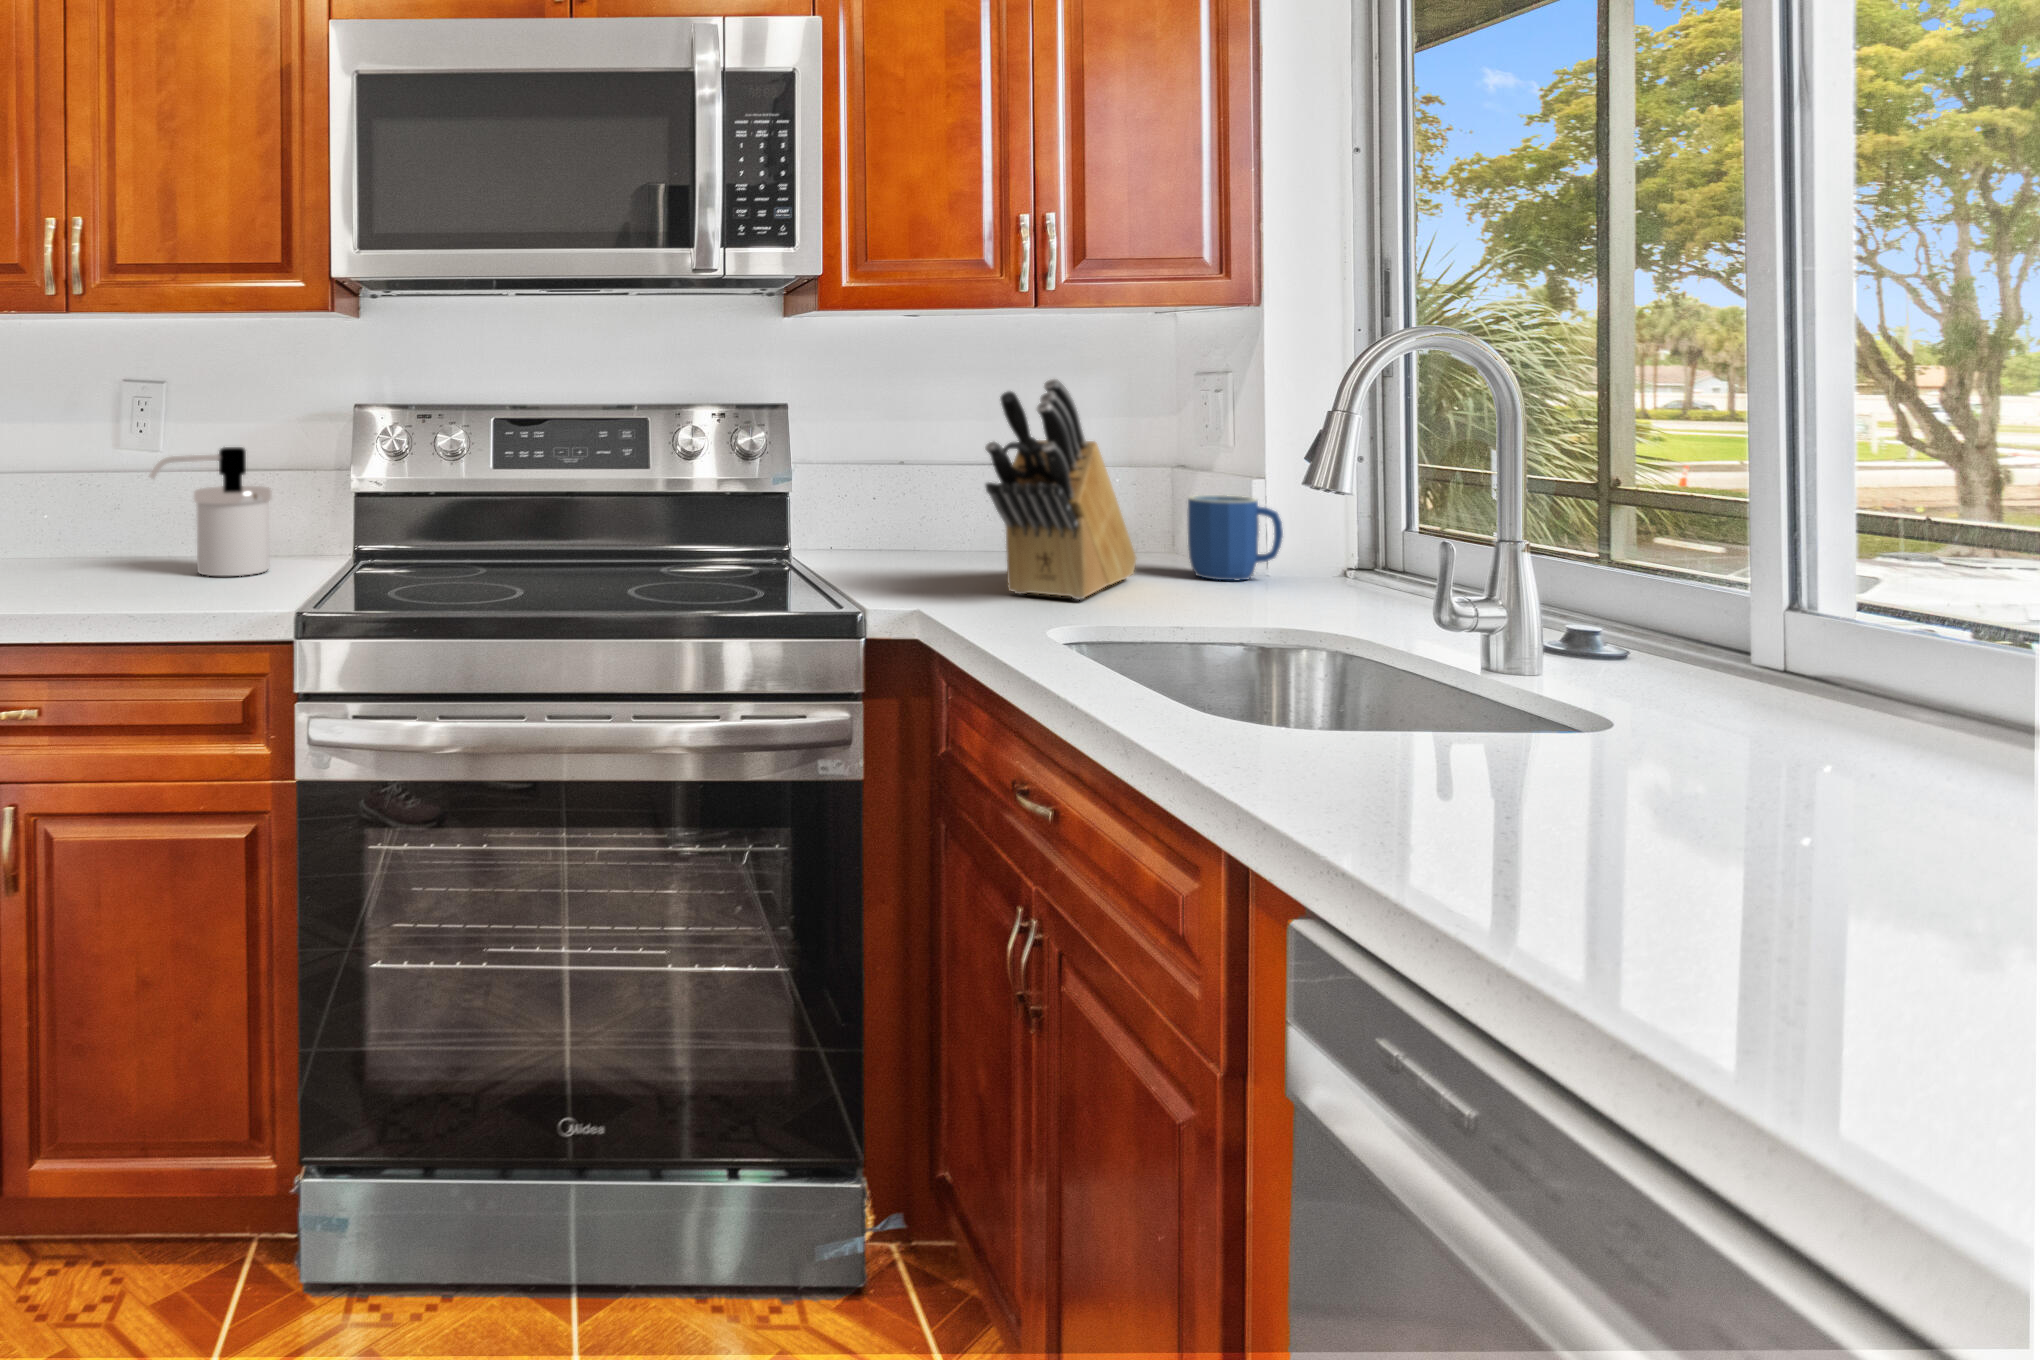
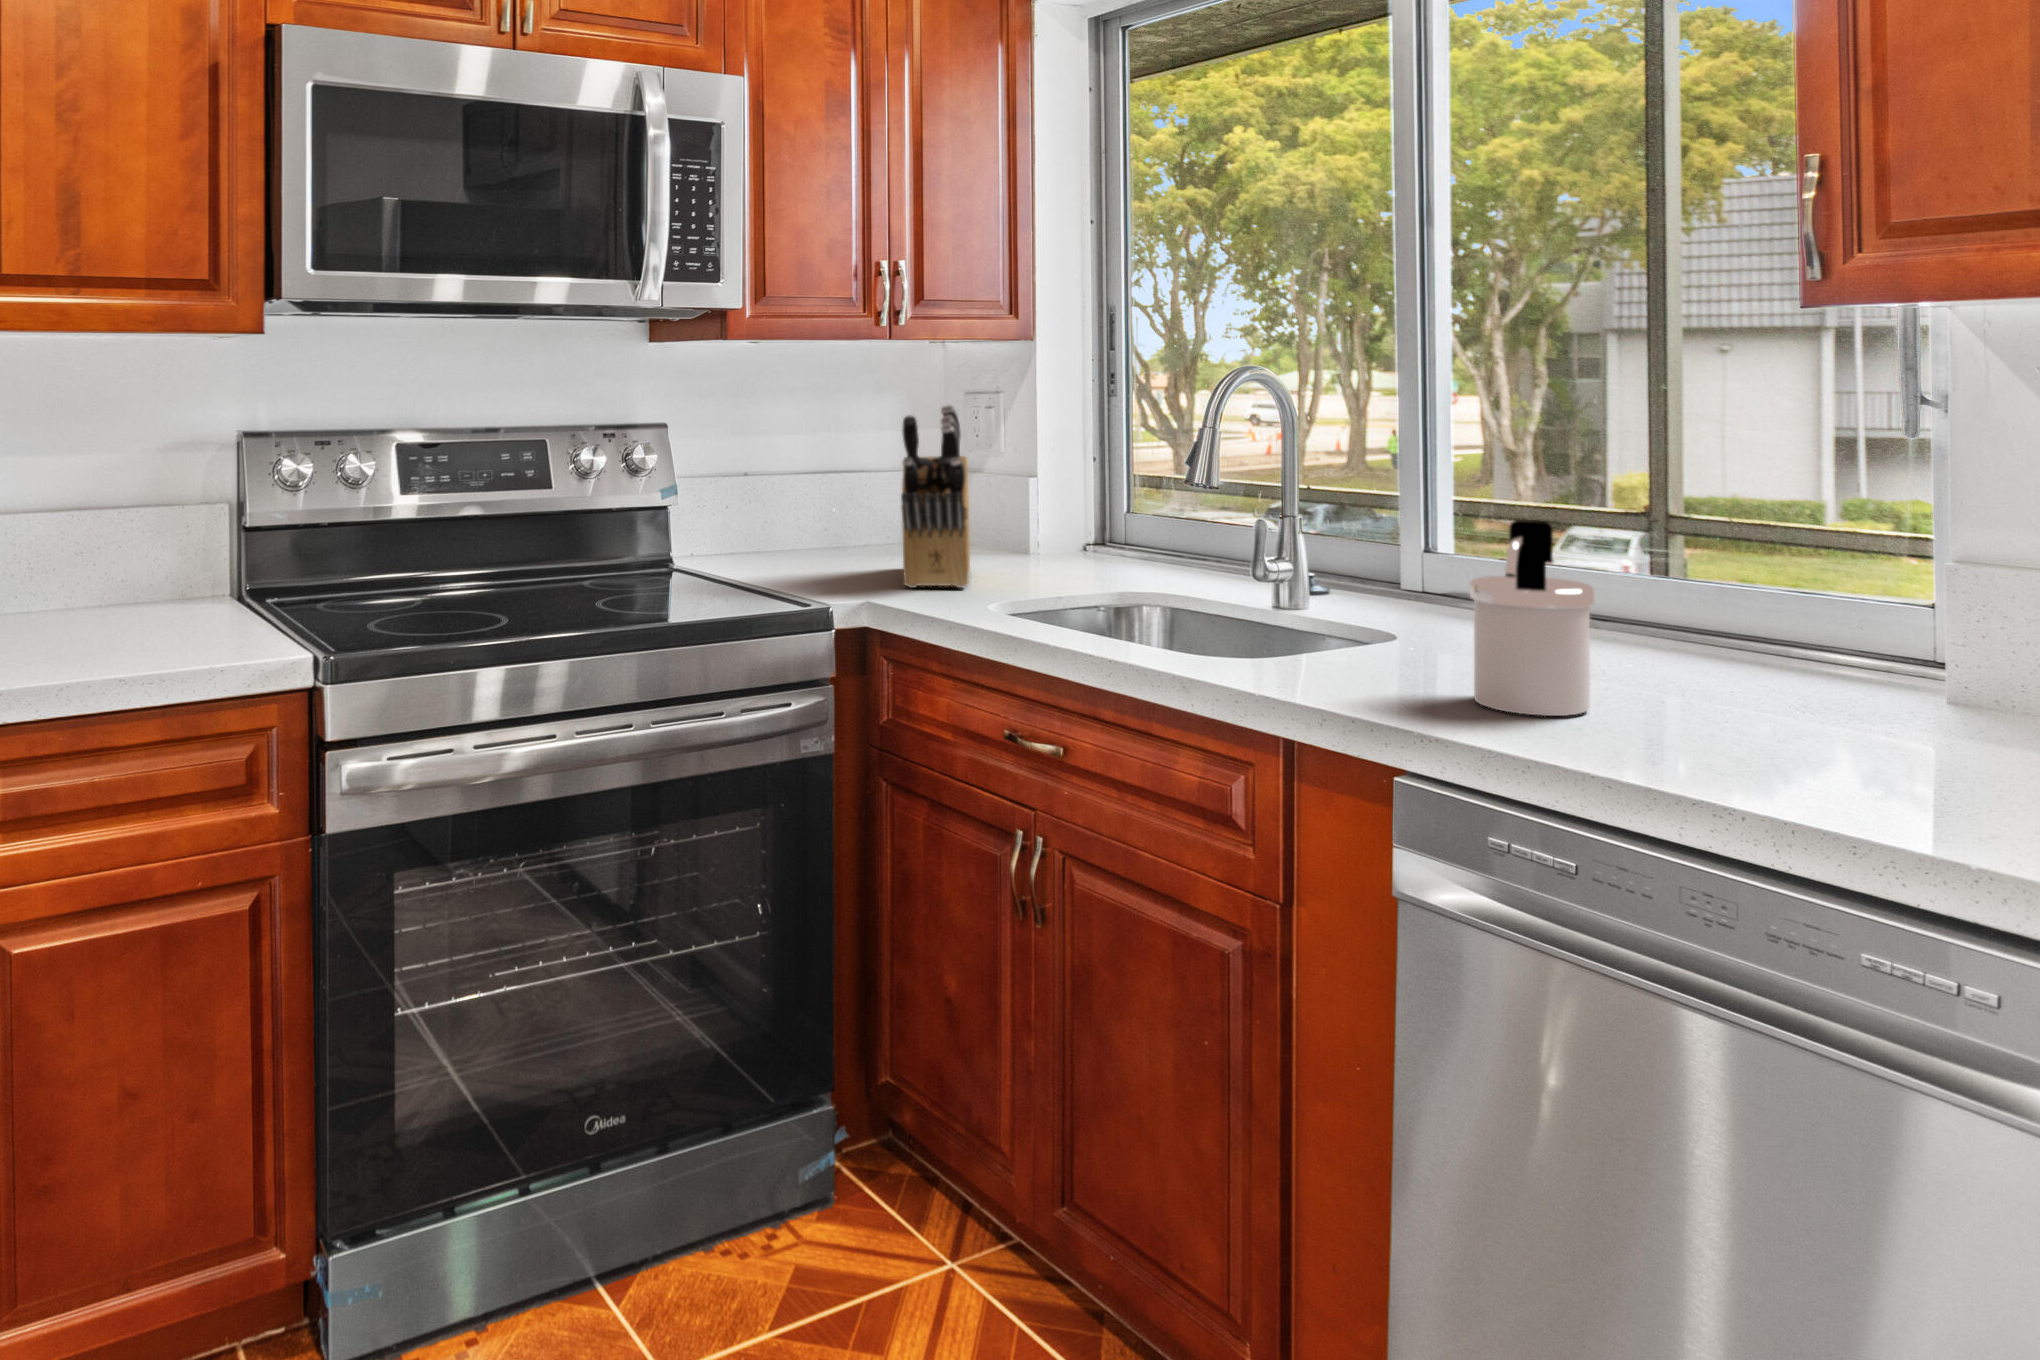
soap dispenser: present [150,447,271,576] -> present [1470,520,1594,716]
mug: present [1187,495,1283,580] -> none [999,498,1068,566]

